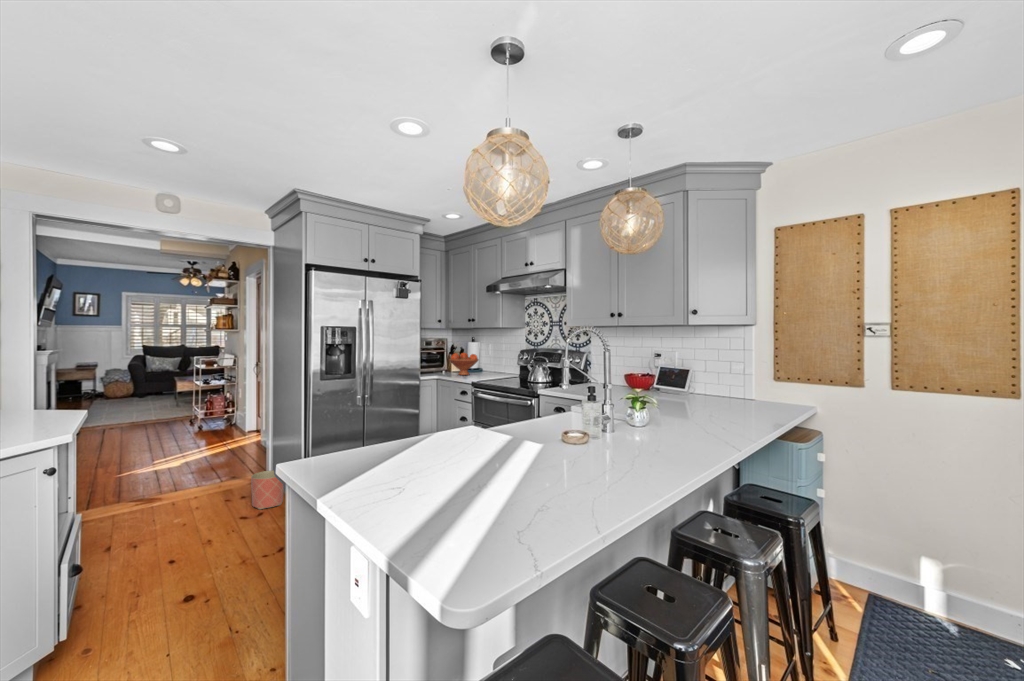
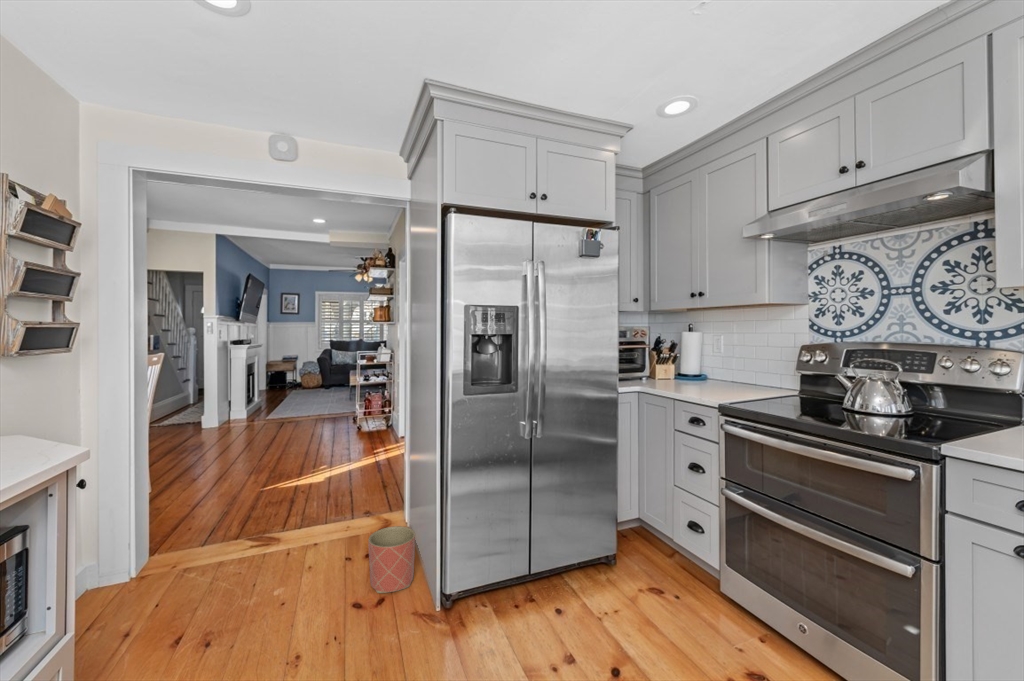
fruit bowl: present [449,353,478,375] -> none [659,348,711,385]

